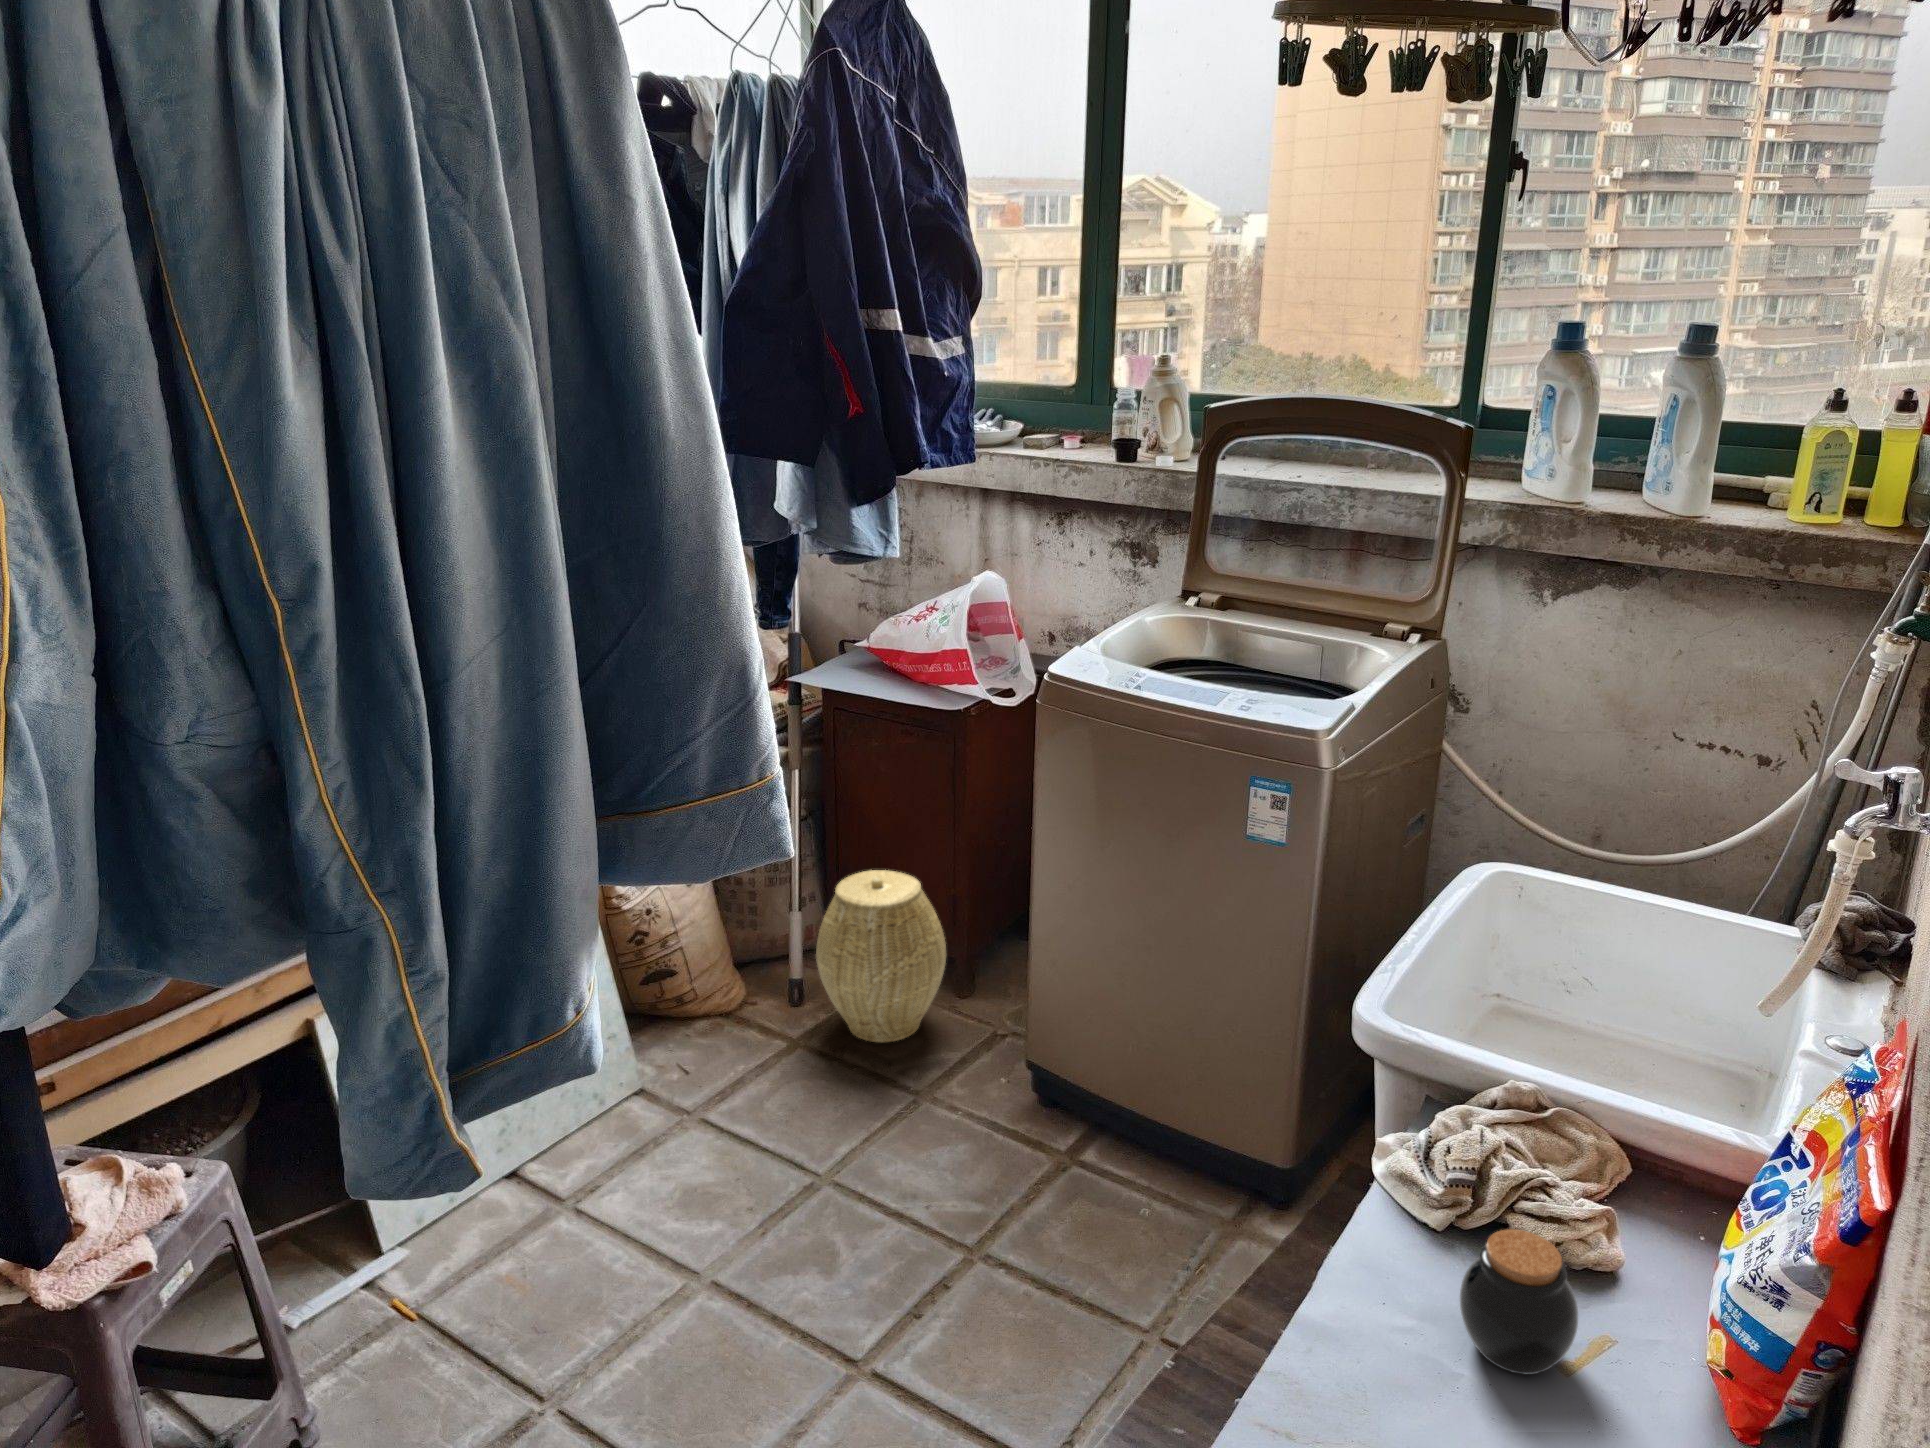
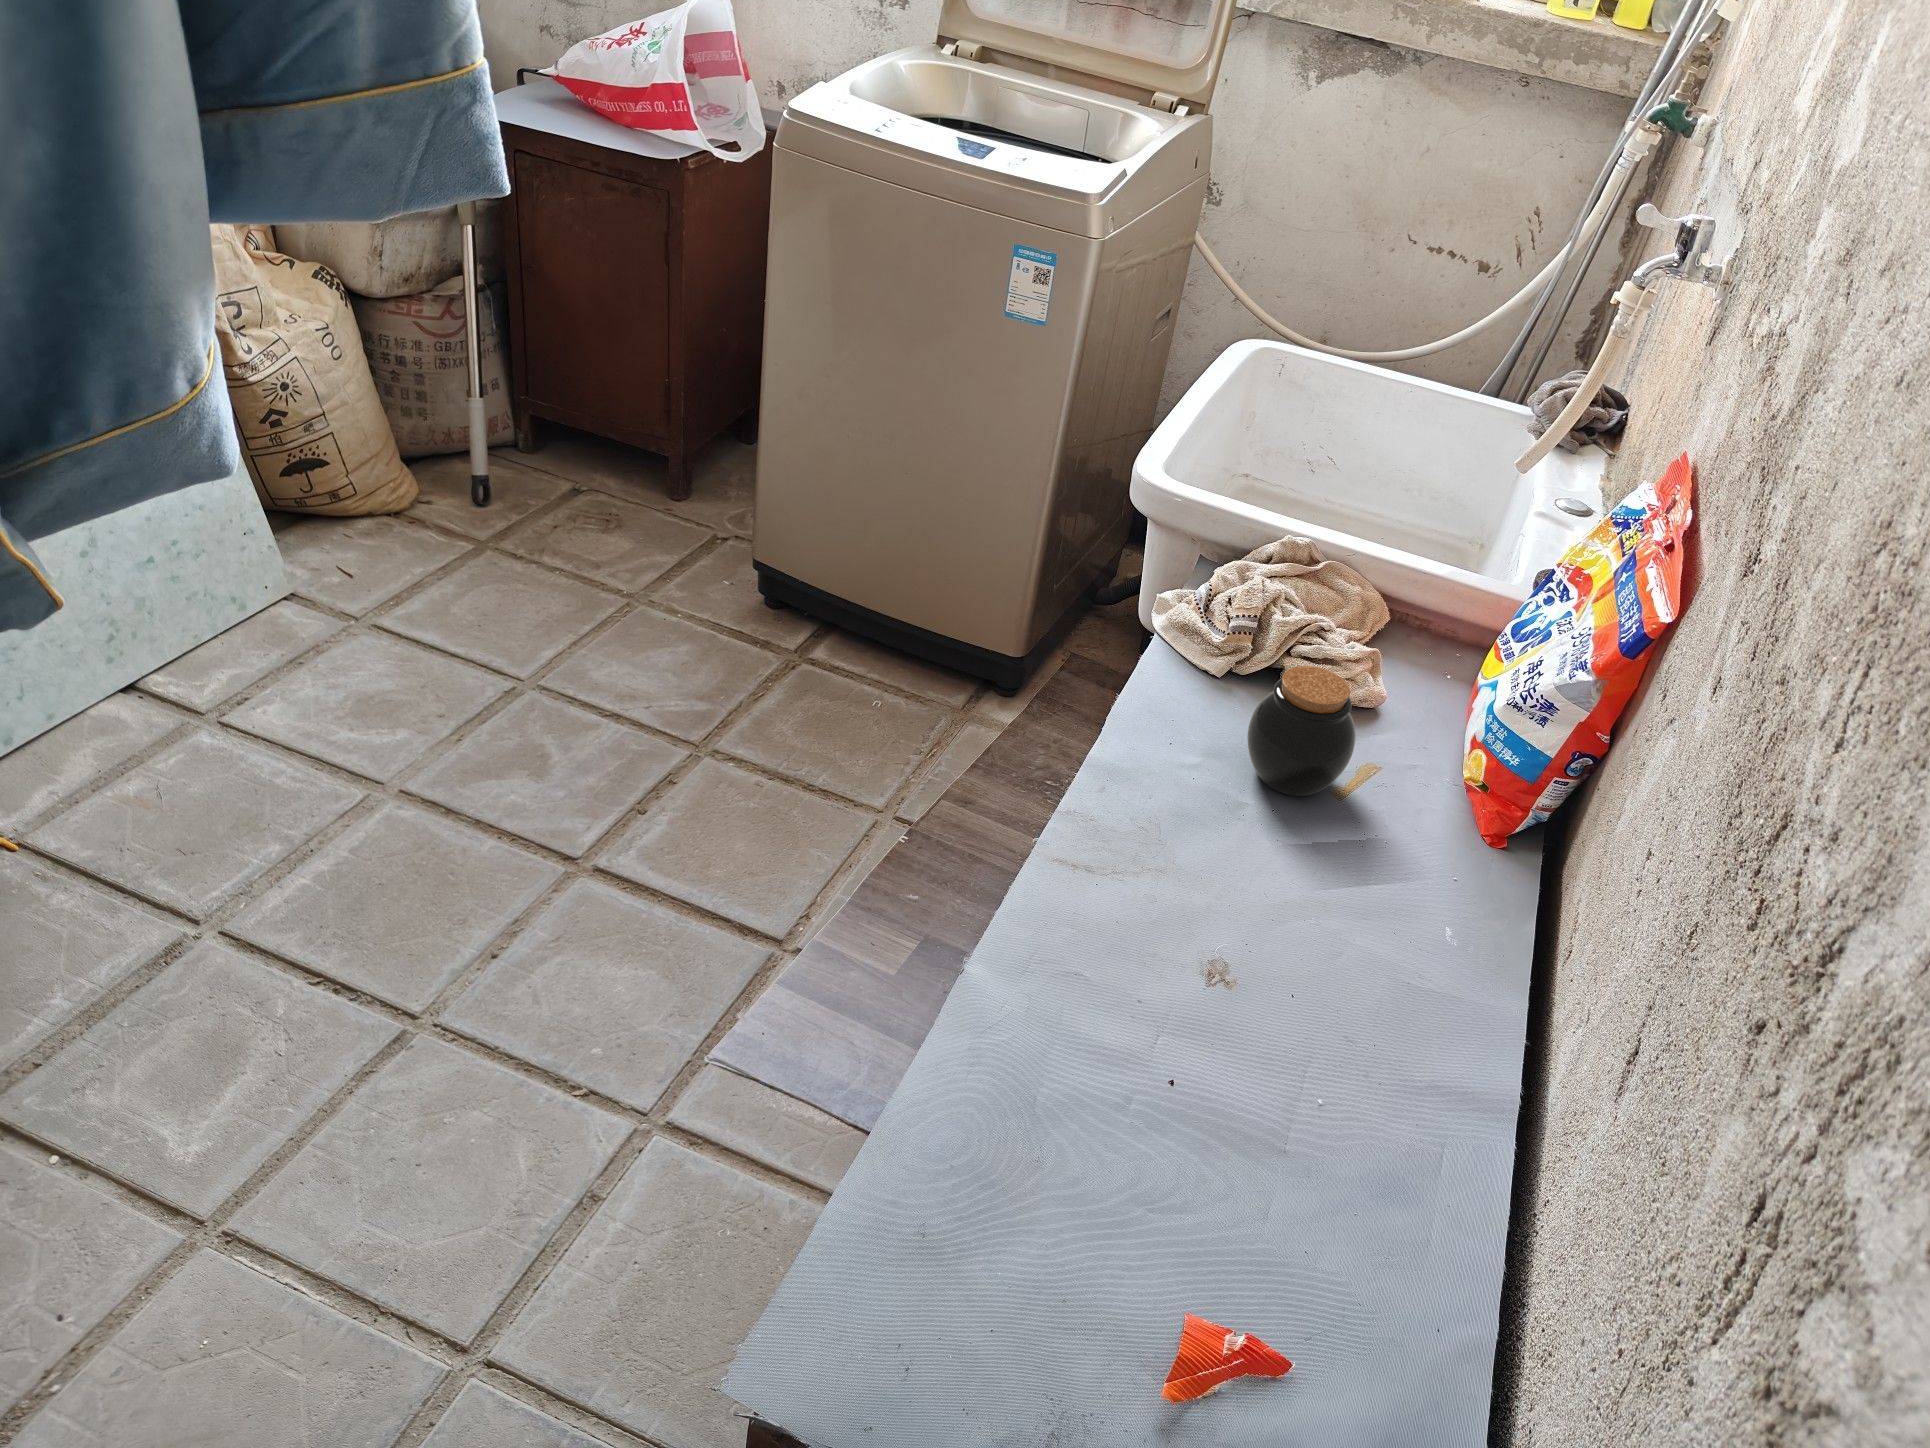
woven basket: present [816,870,946,1042] -> none [501,352,654,545]

